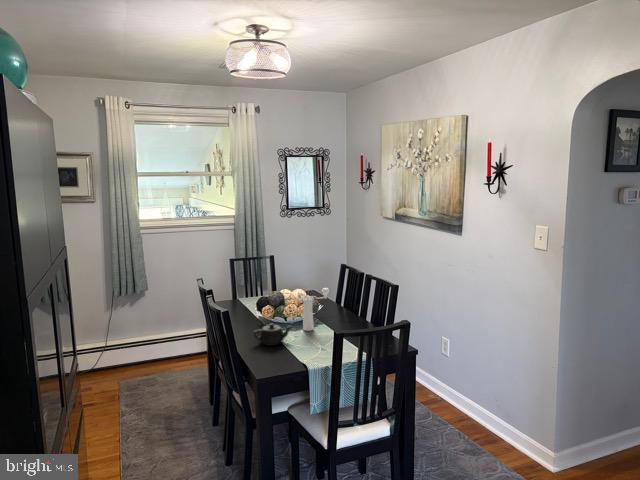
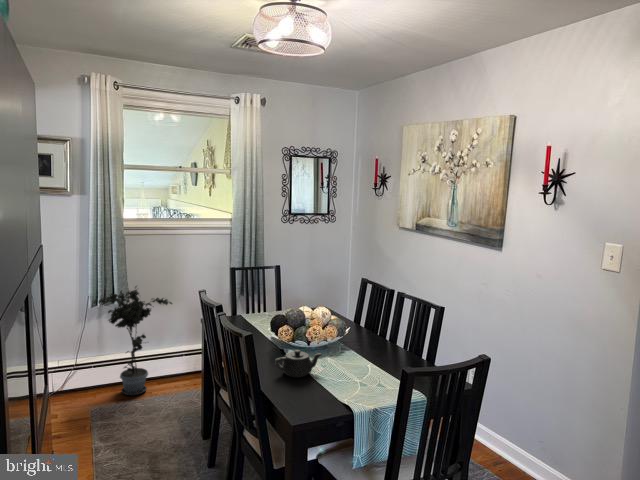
potted plant: none [115,277,185,372] -> present [92,287,172,395]
pepper mill: present [302,288,329,331] -> none [329,307,362,359]

